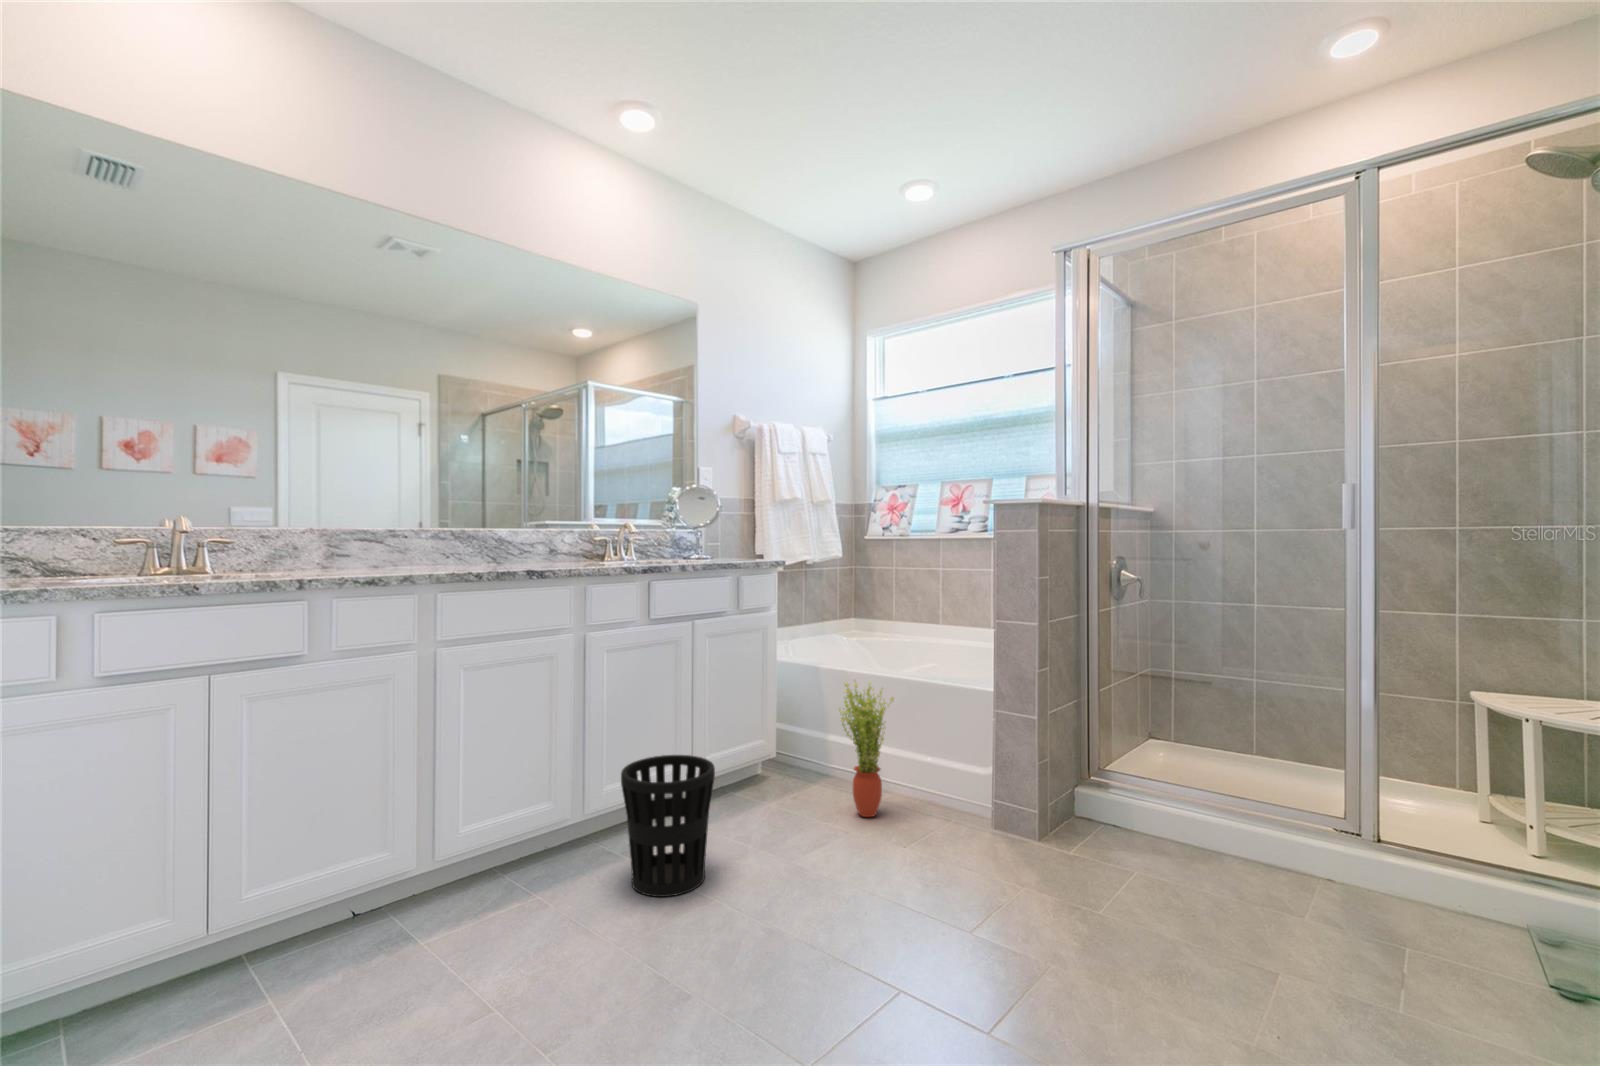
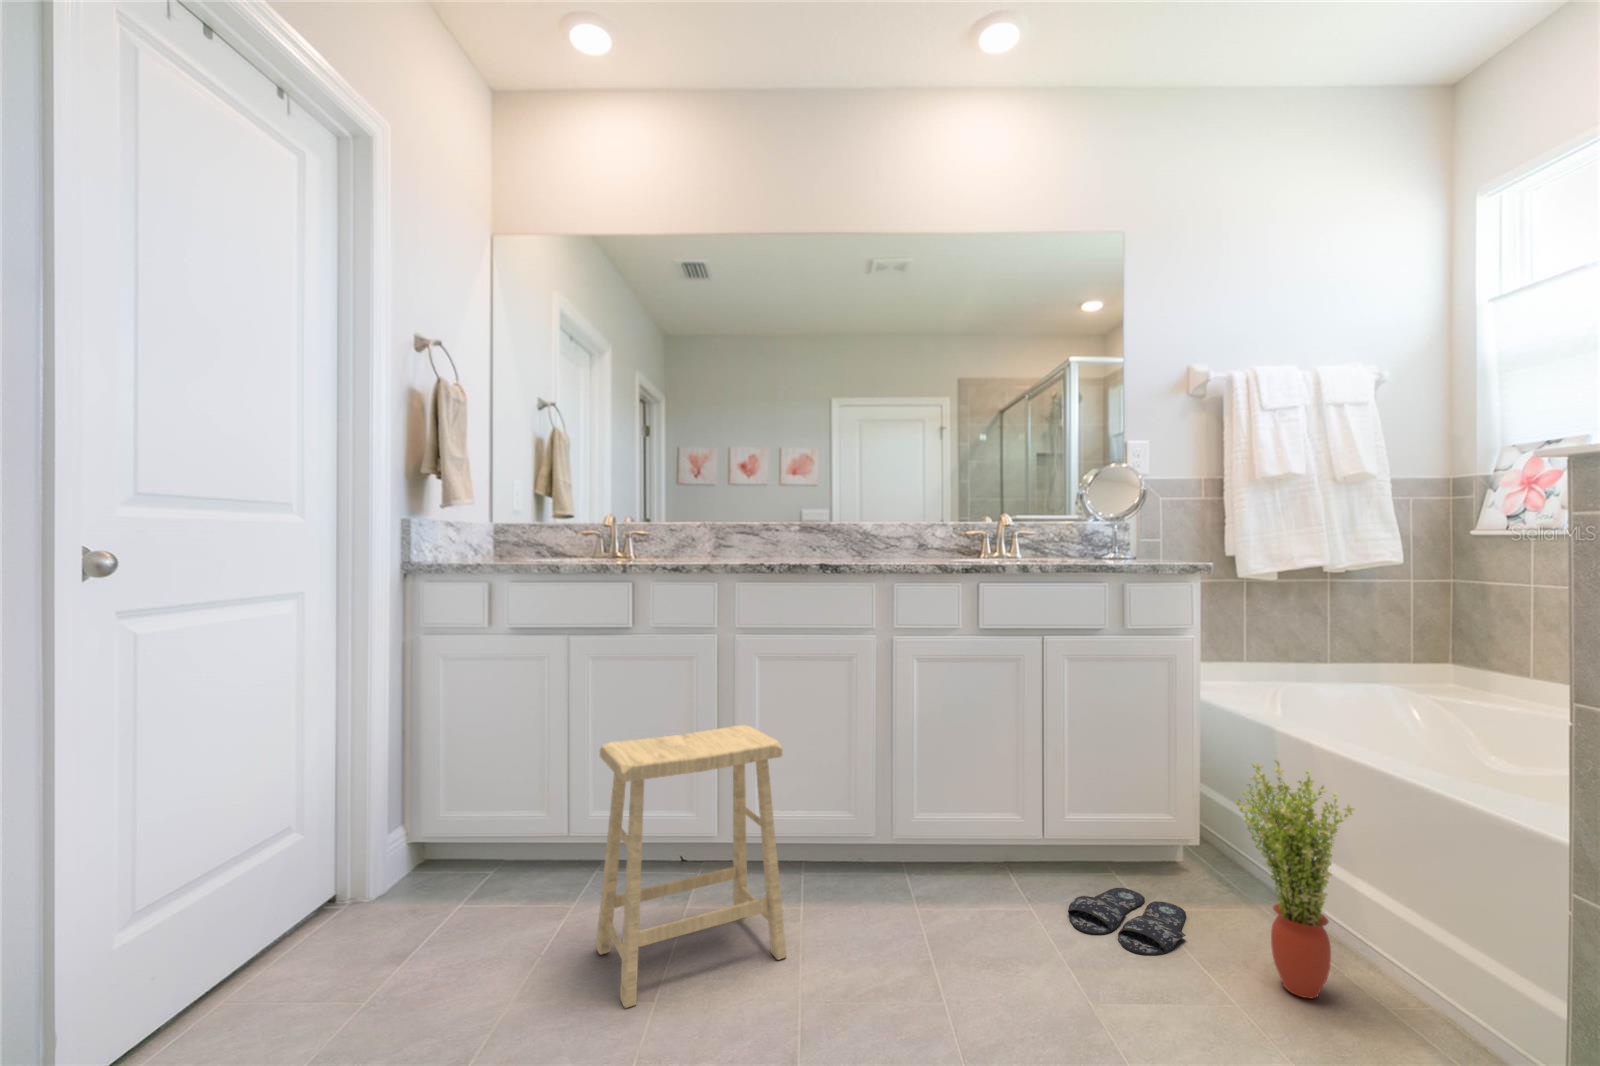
footstool: none [362,732,568,1031] -> present [596,725,786,1008]
wastebasket: present [621,755,715,897] -> none [874,794,990,978]
slippers: none [727,797,801,830] -> present [1068,888,1186,955]

